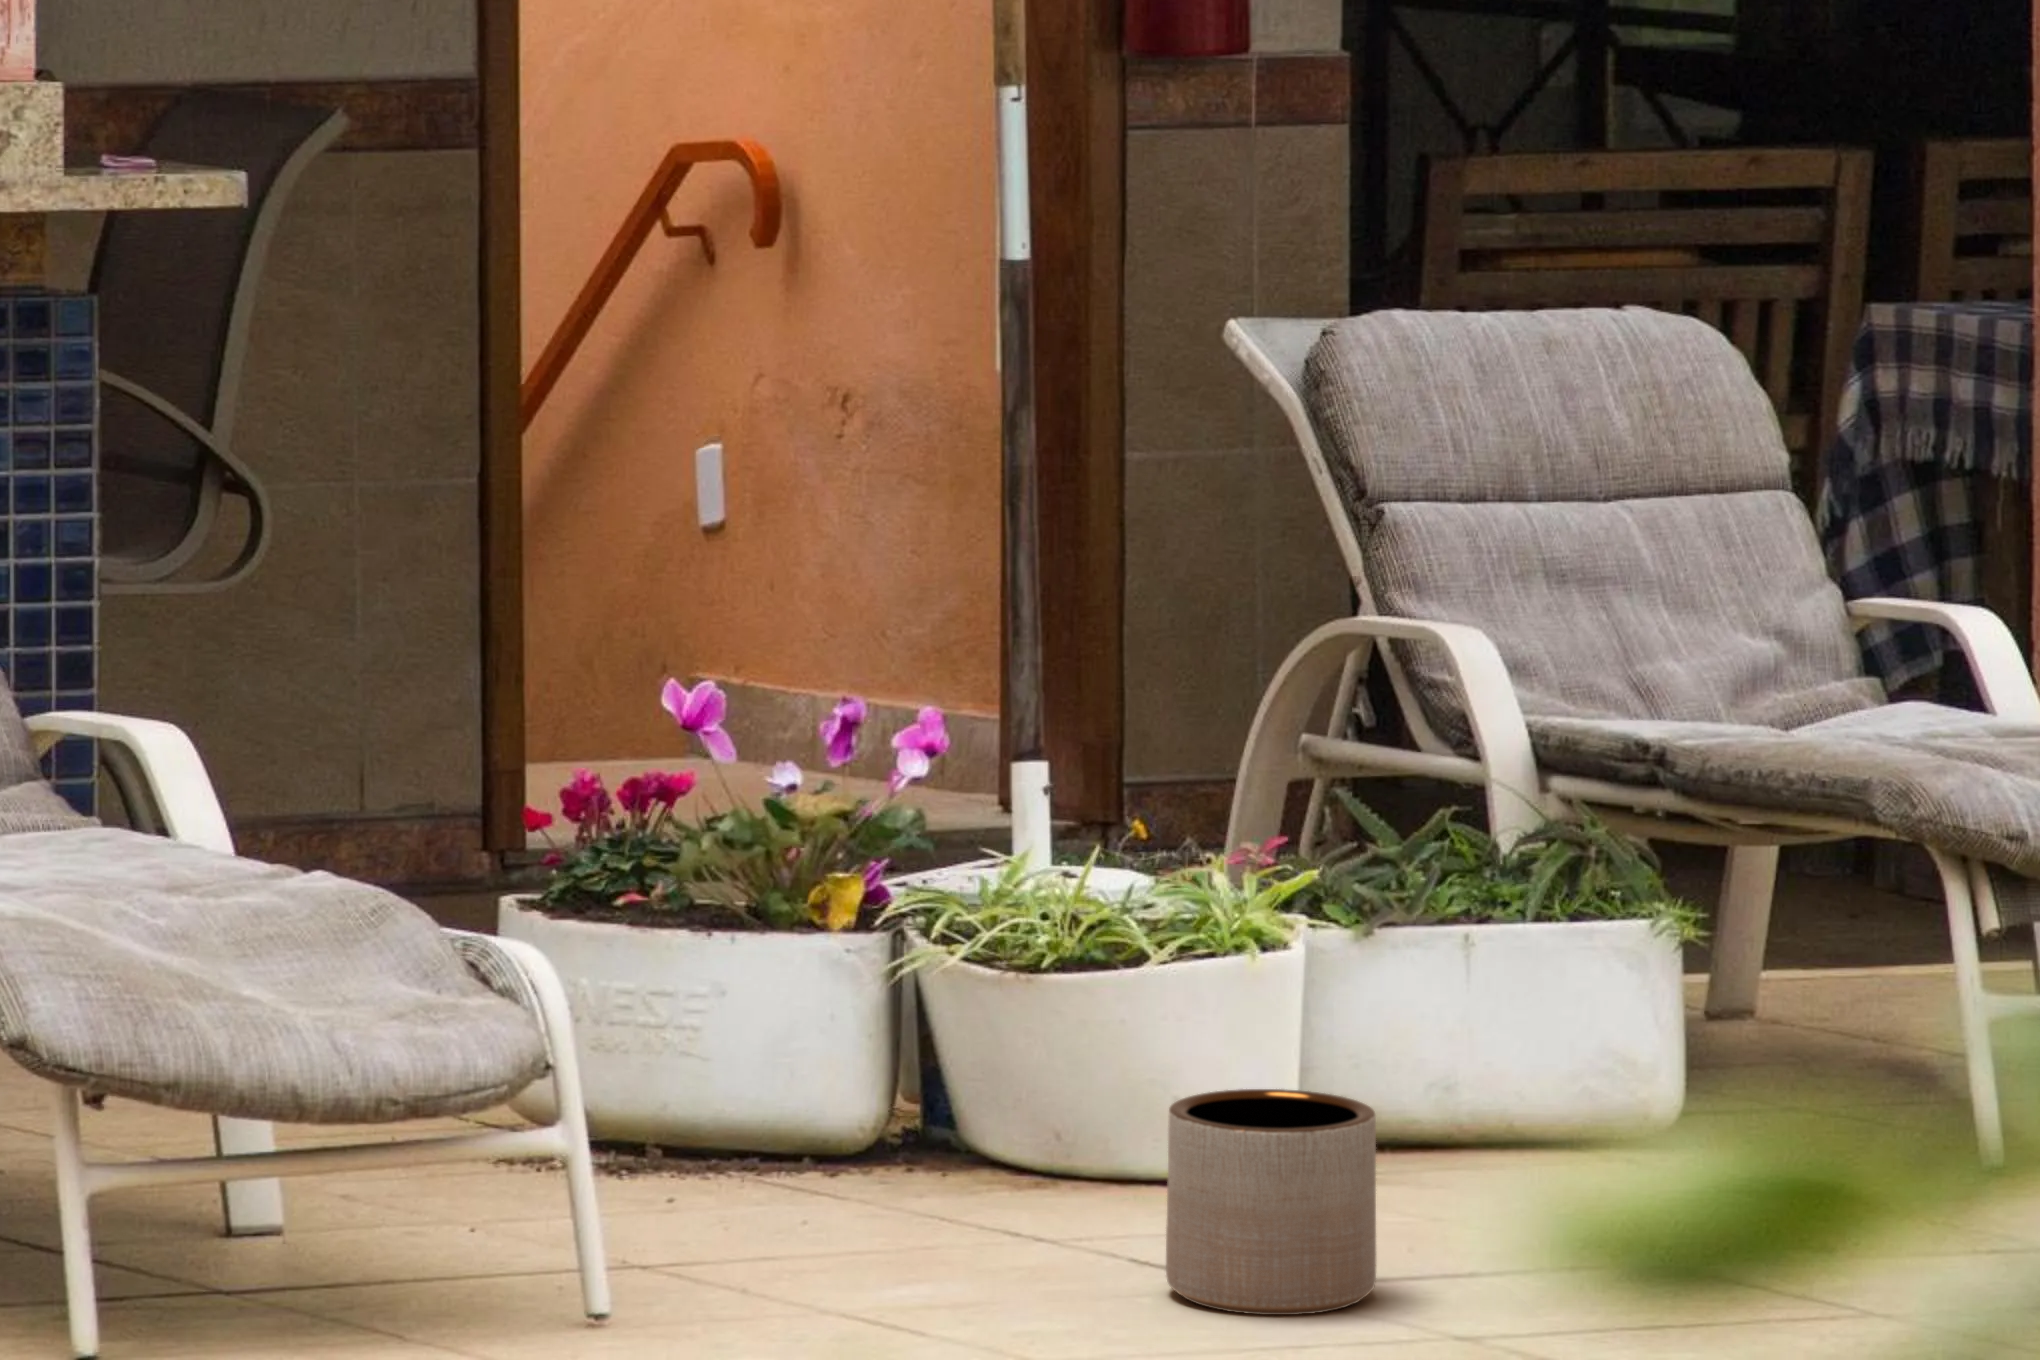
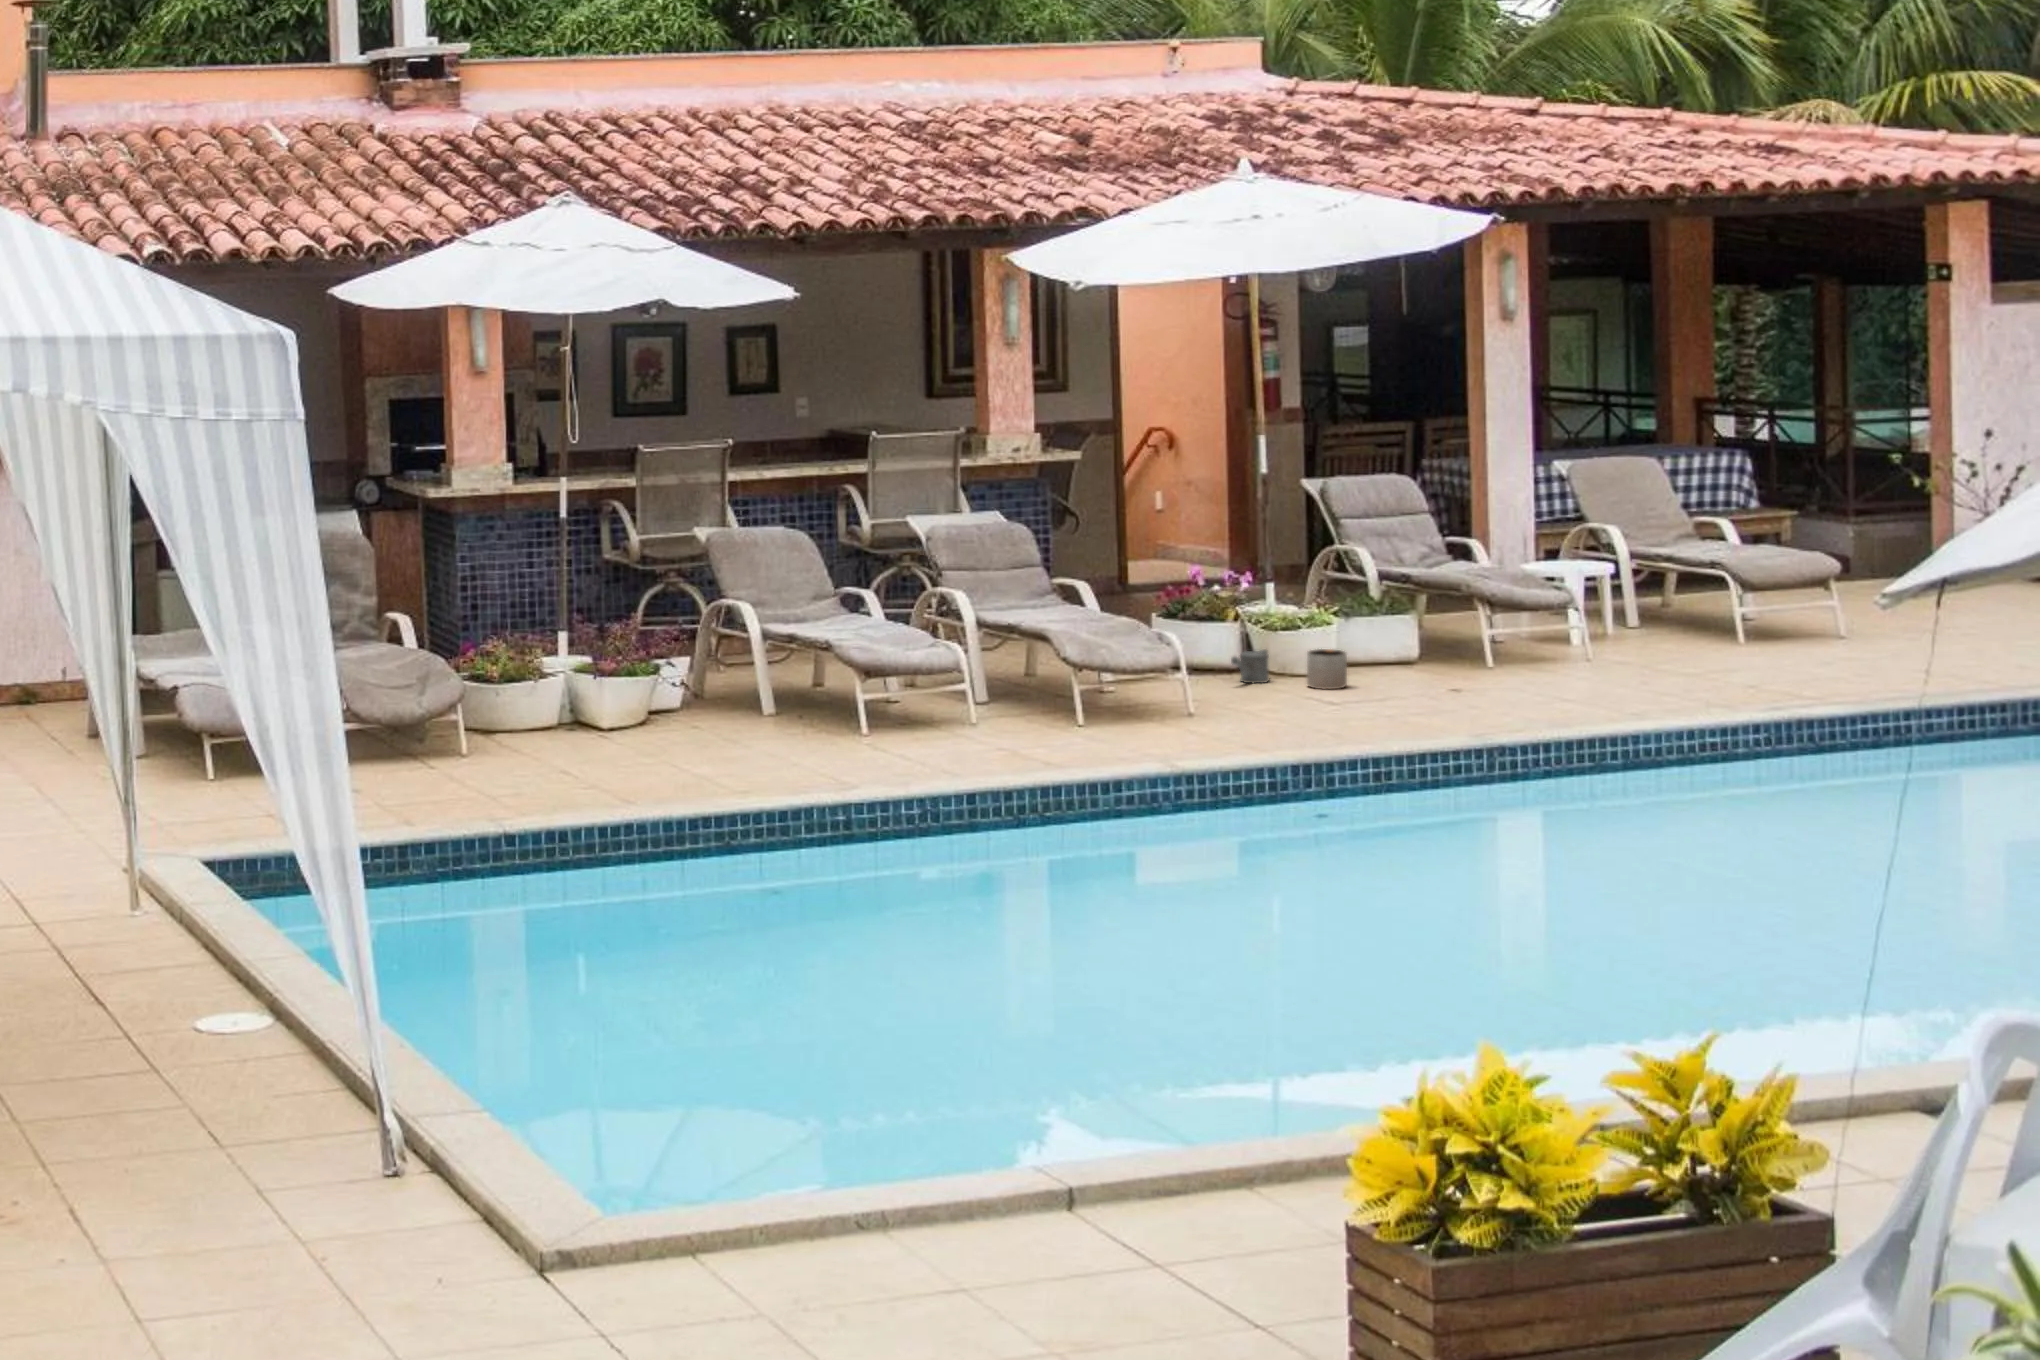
watering can: none [771,1079,990,1265] -> present [1231,649,1269,683]

